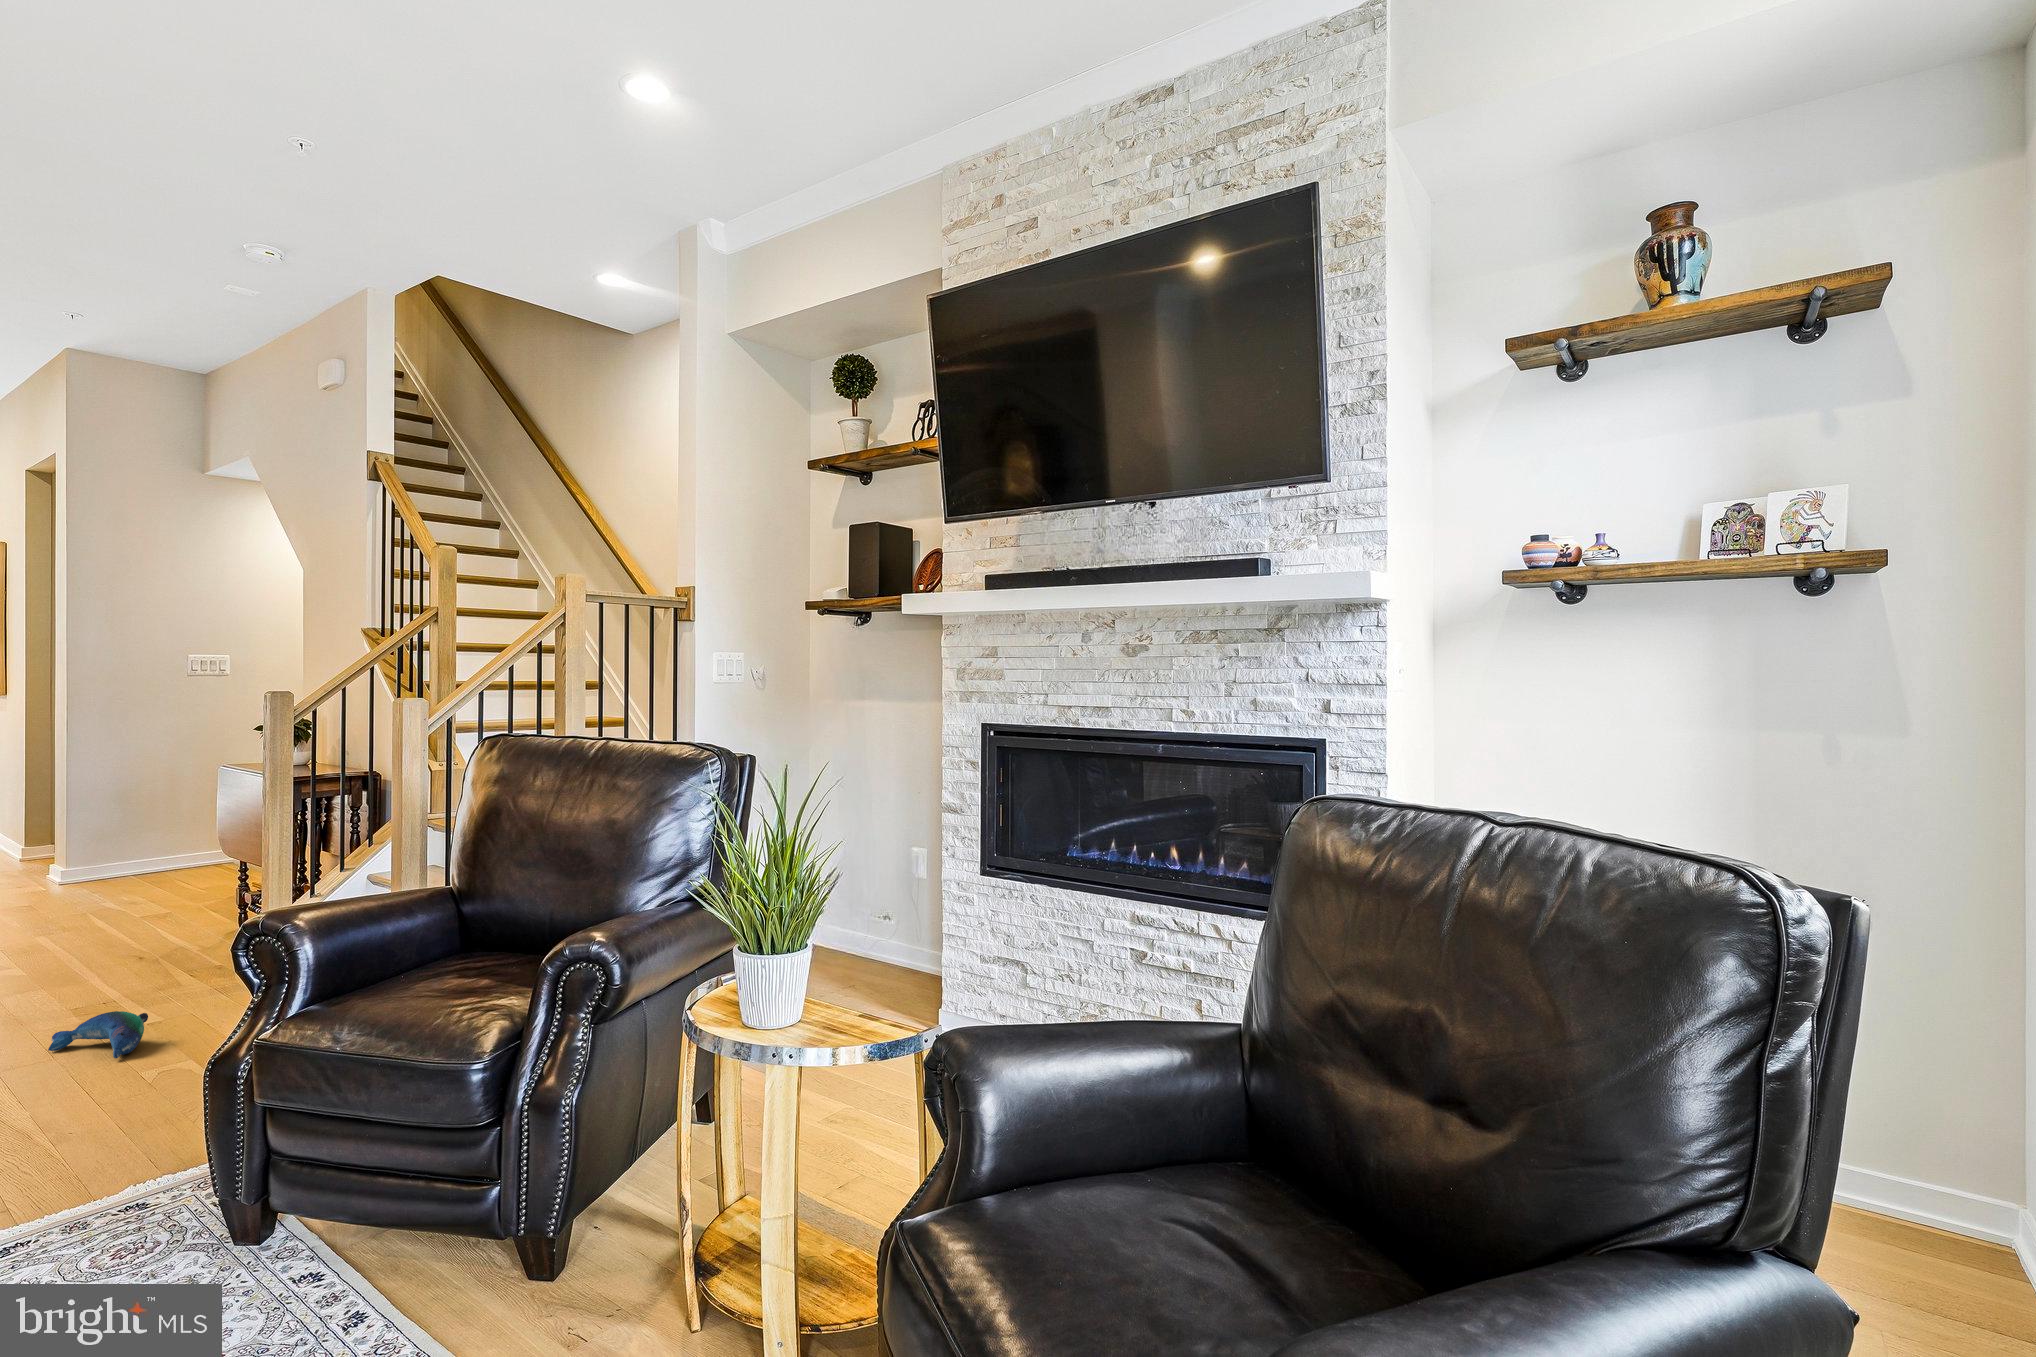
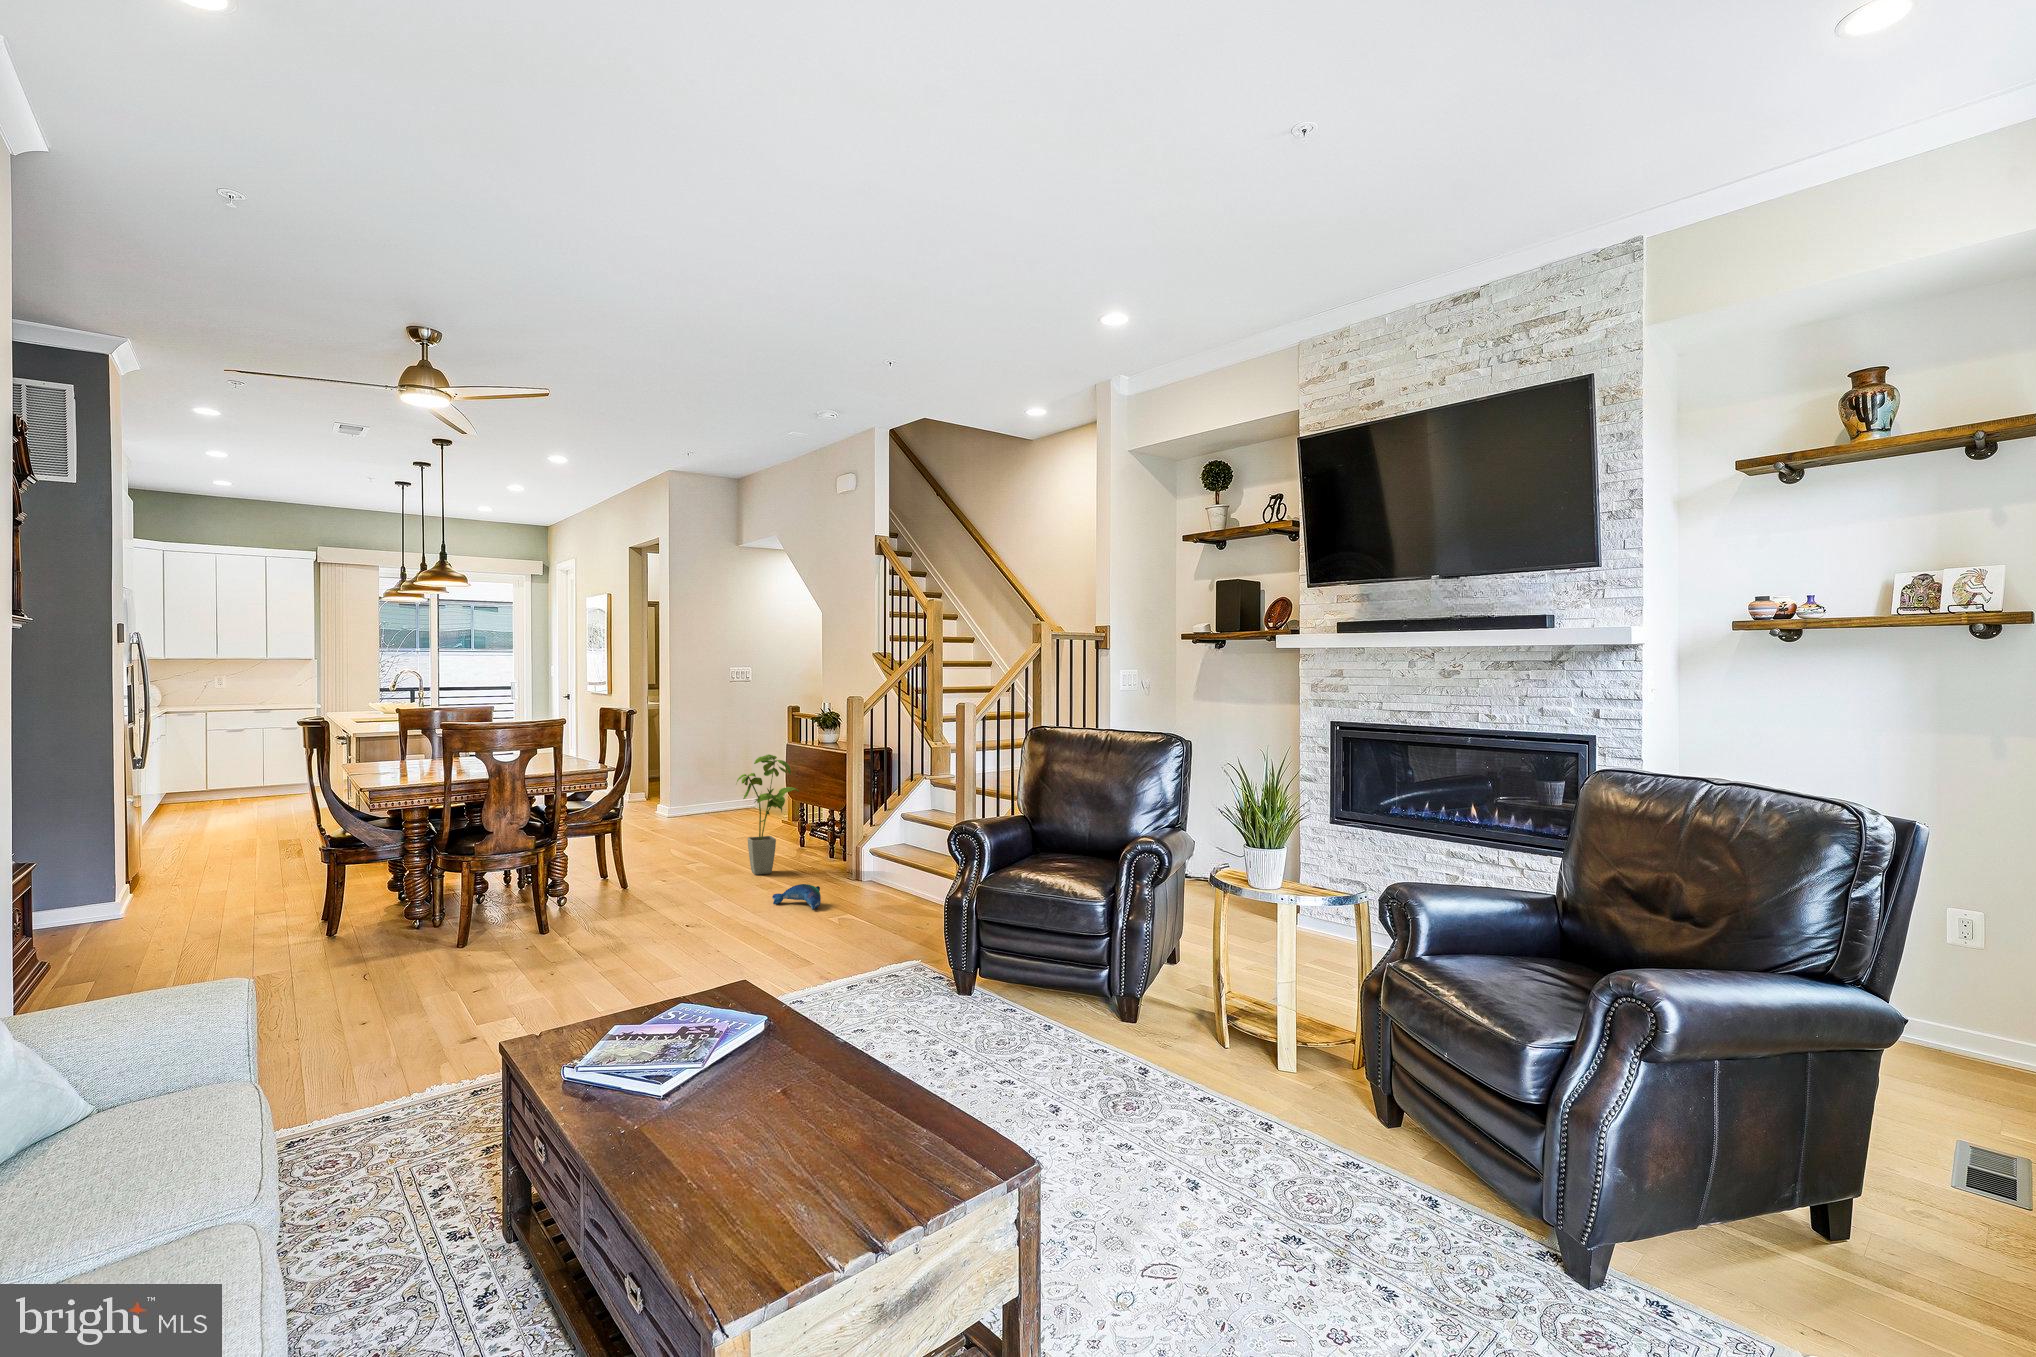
house plant: none [48,789,183,989] -> present [737,754,799,875]

